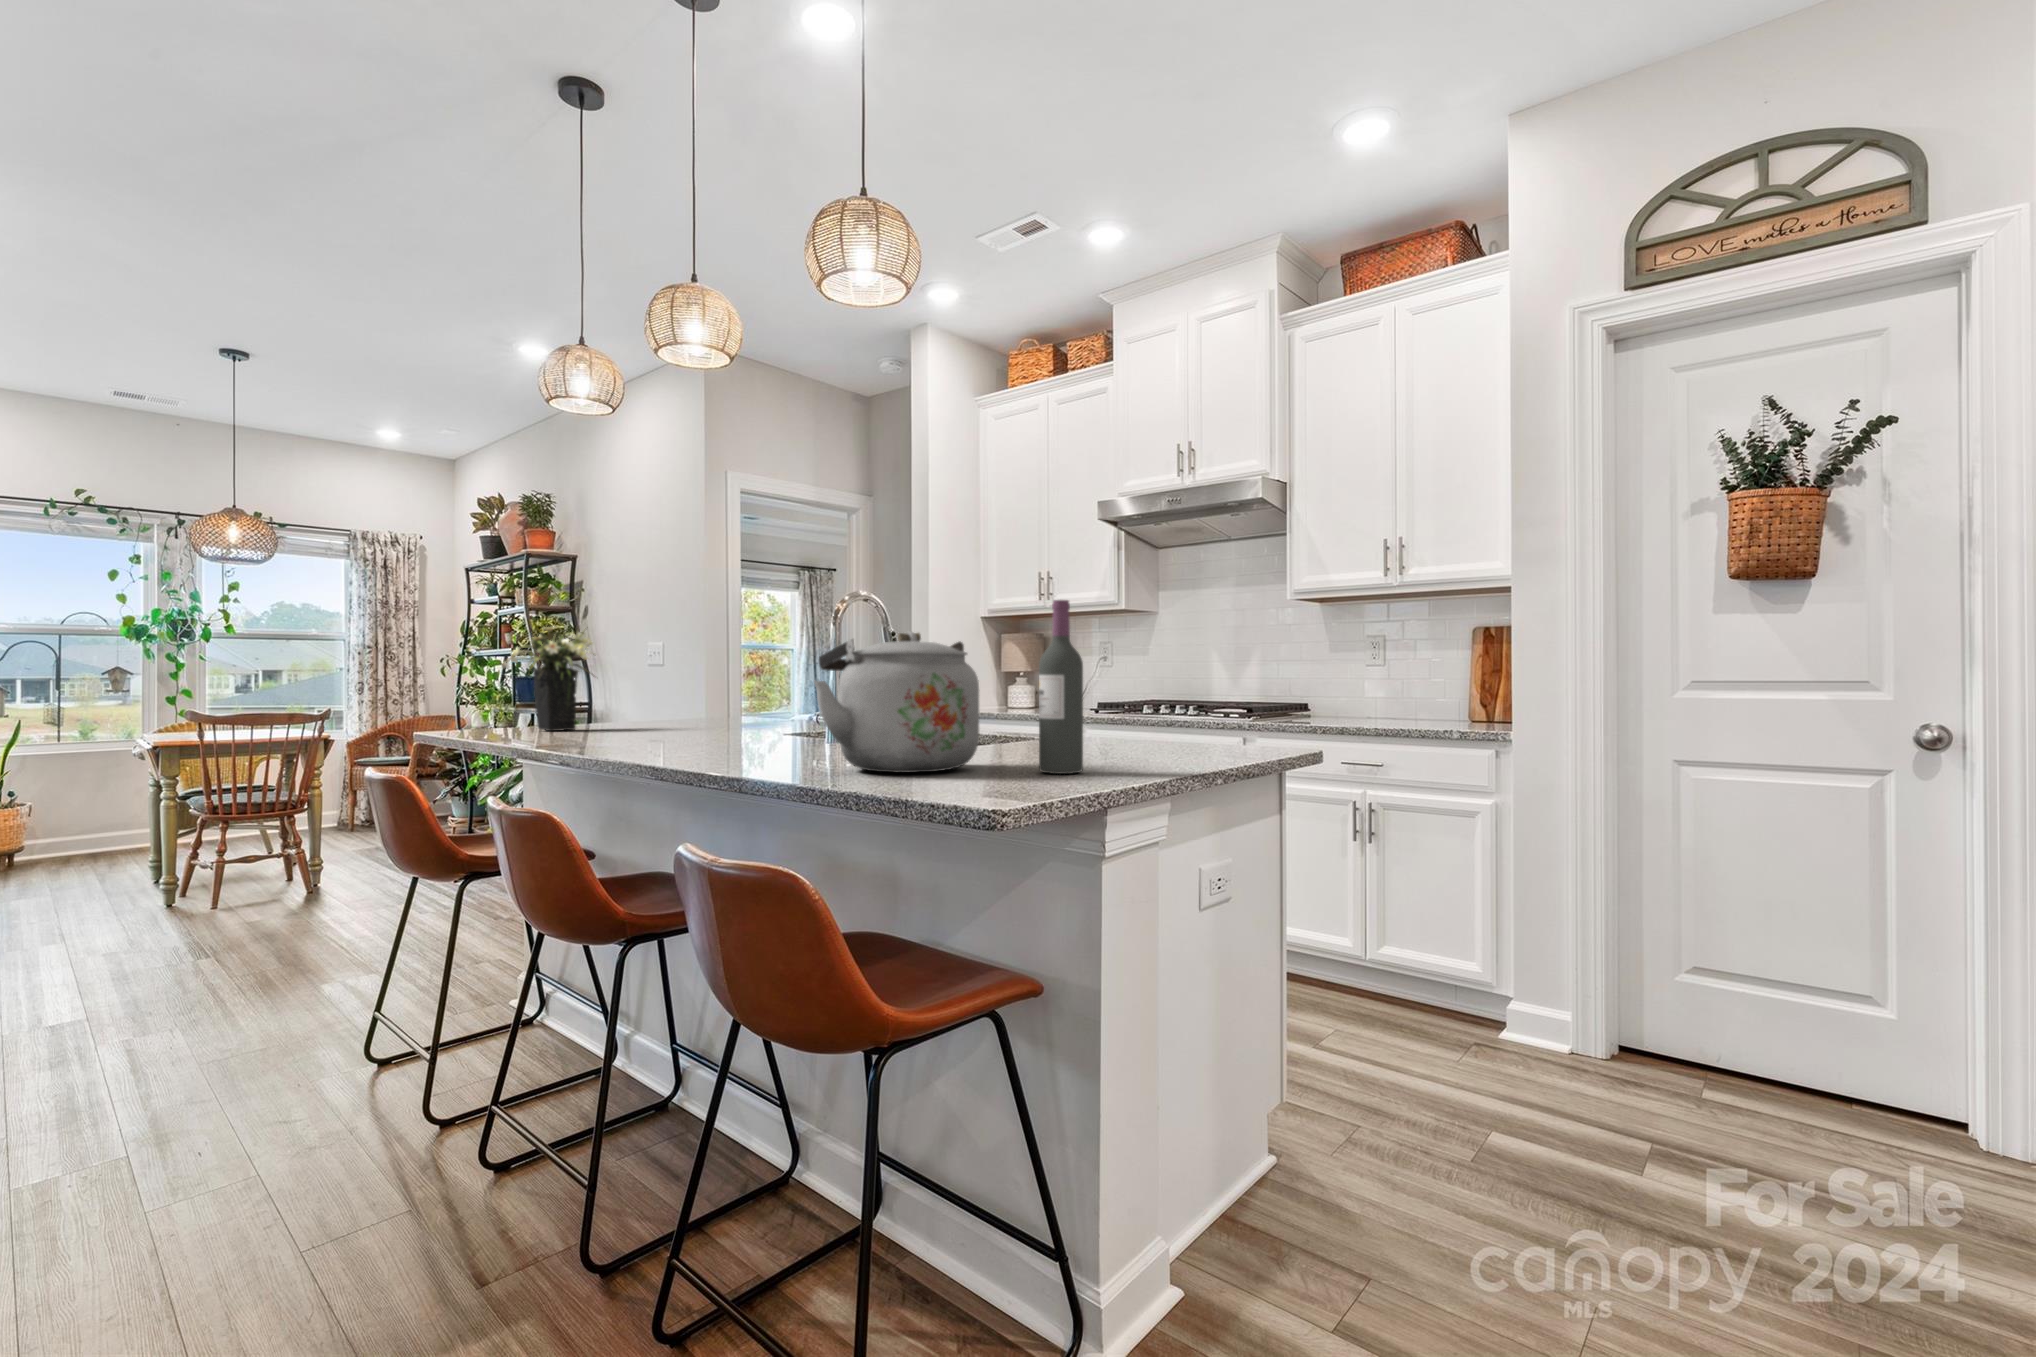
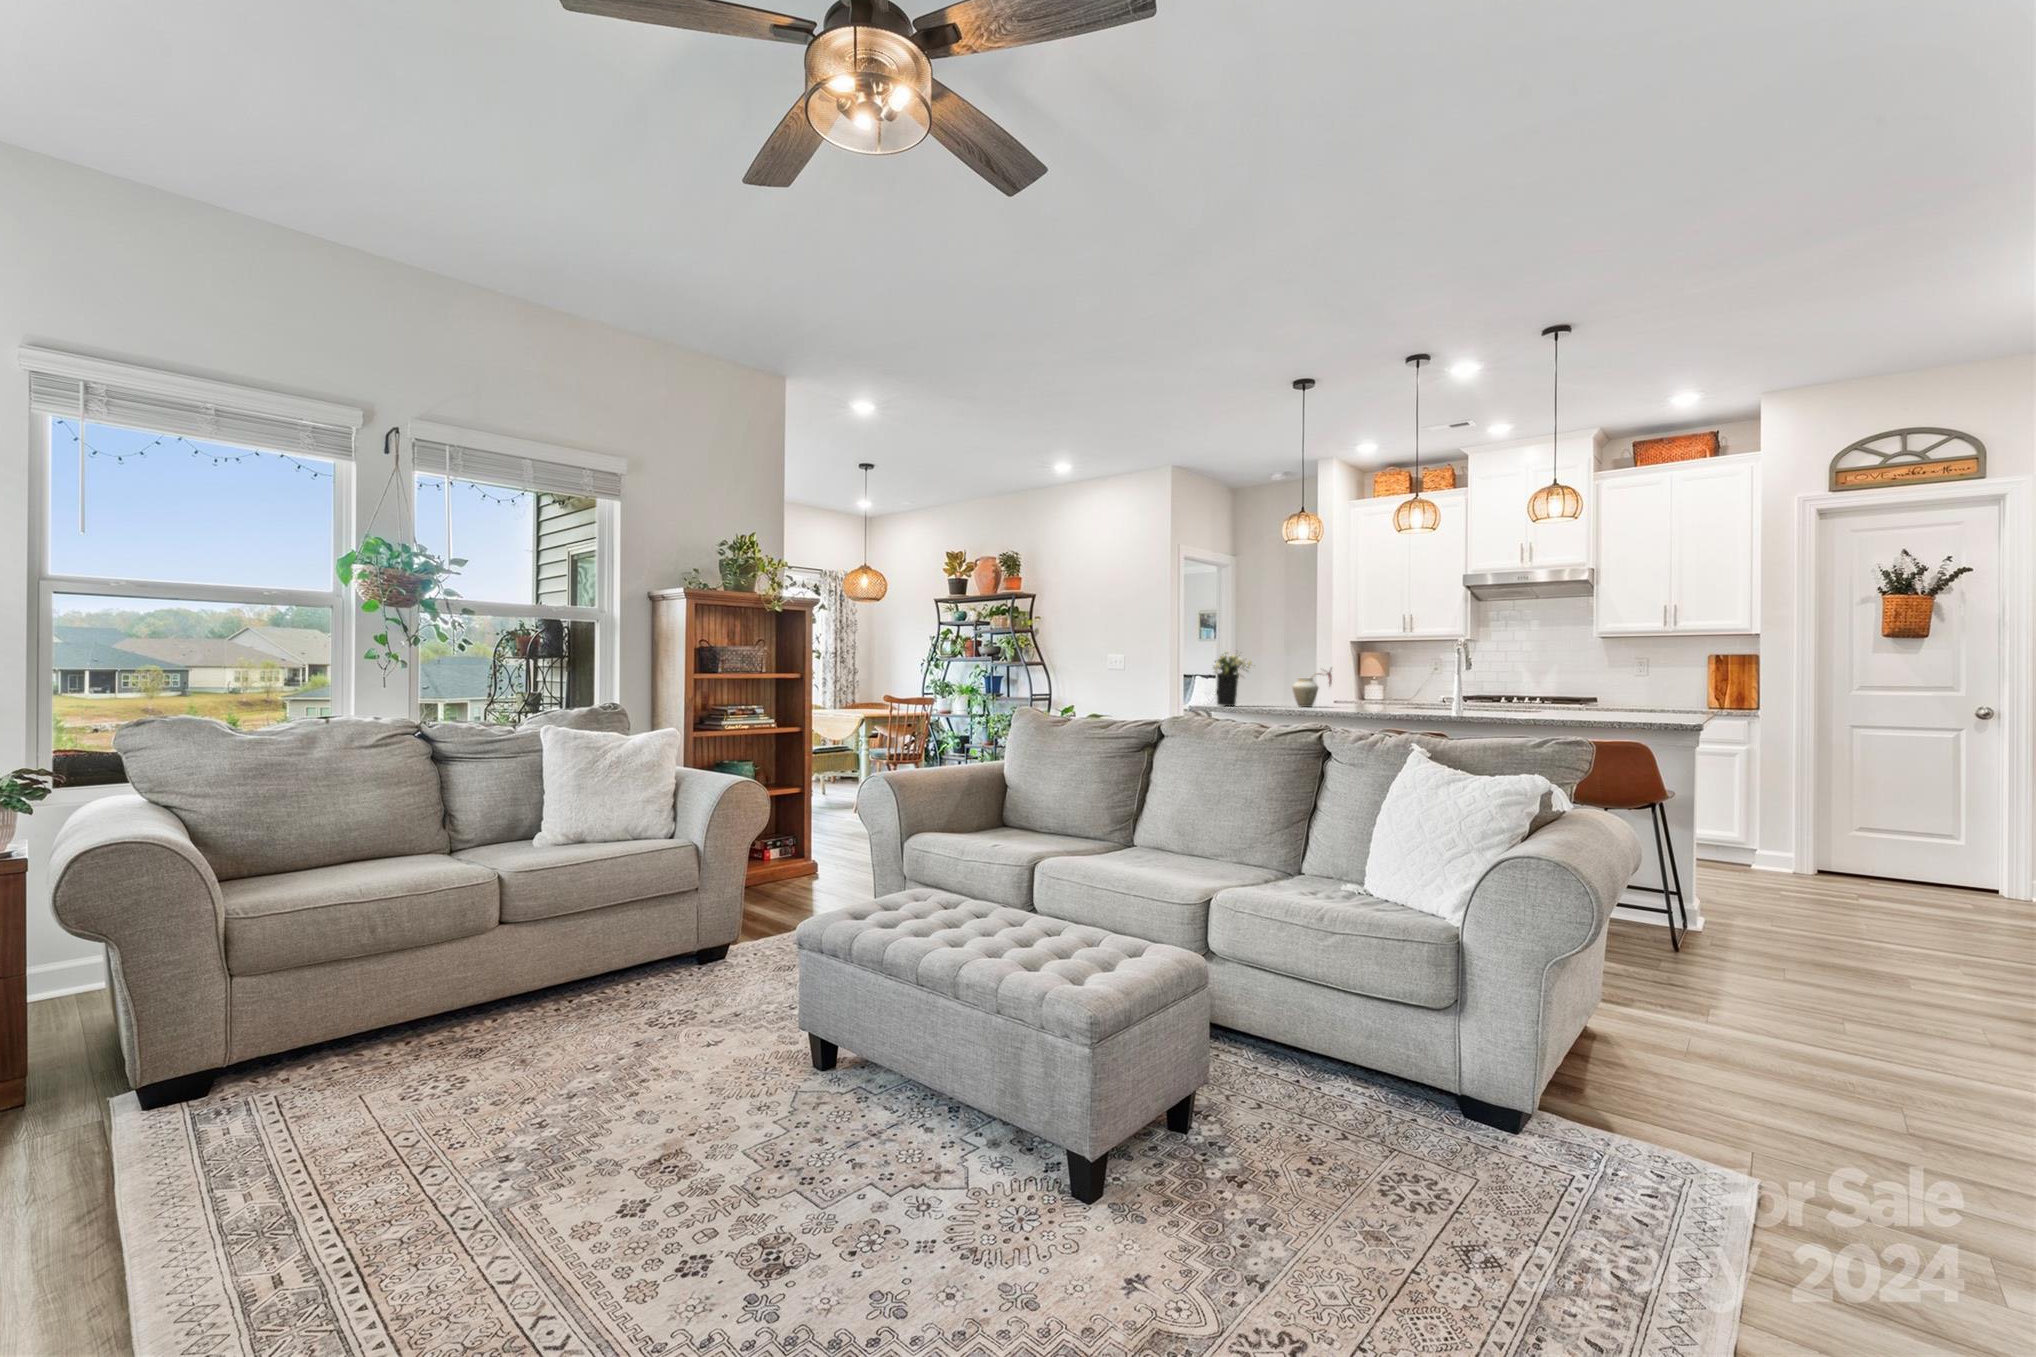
wine bottle: present [1039,600,1083,774] -> none [1645,654,1667,721]
kettle: present [814,631,979,773] -> none [1543,665,1620,720]
vase: none [677,654,753,730] -> present [1292,671,1332,707]

